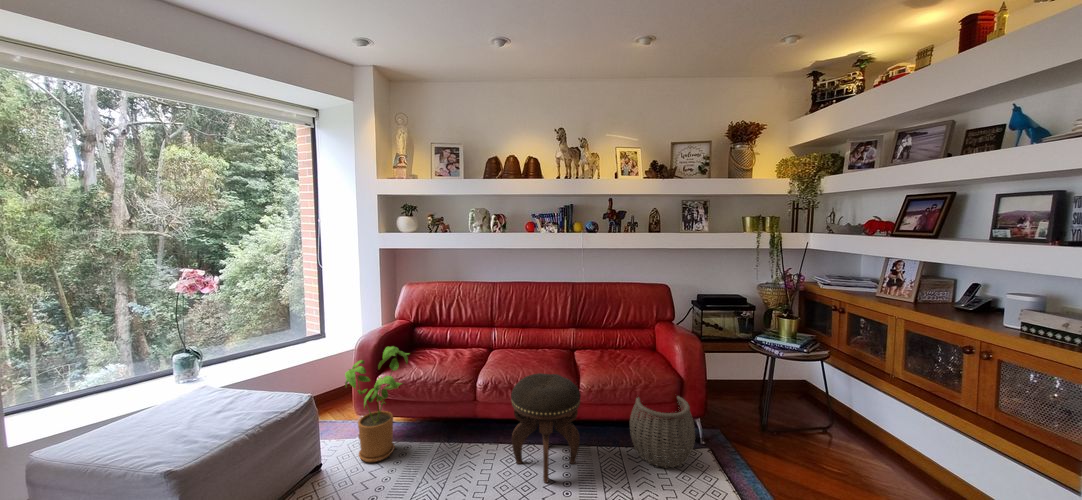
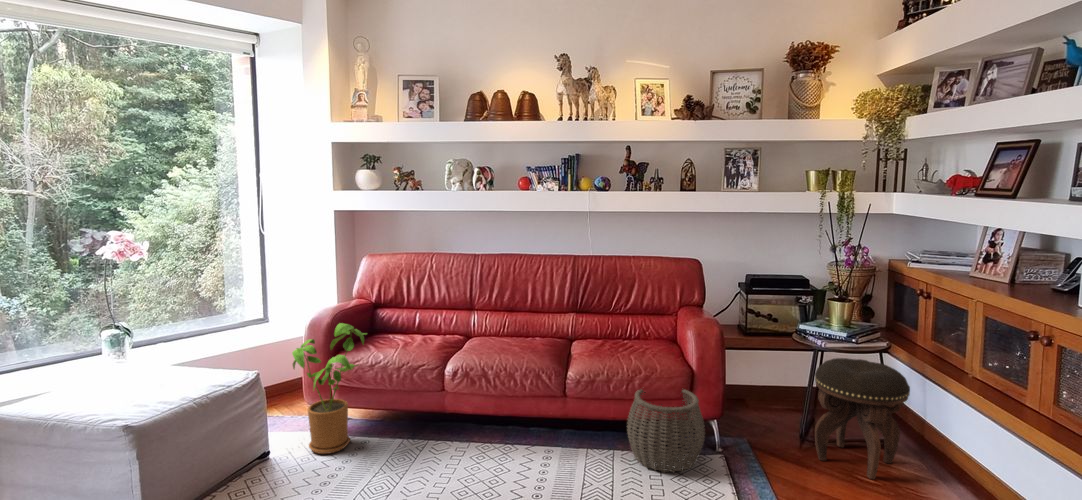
footstool: present [511,373,581,483] -> present [815,358,910,479]

